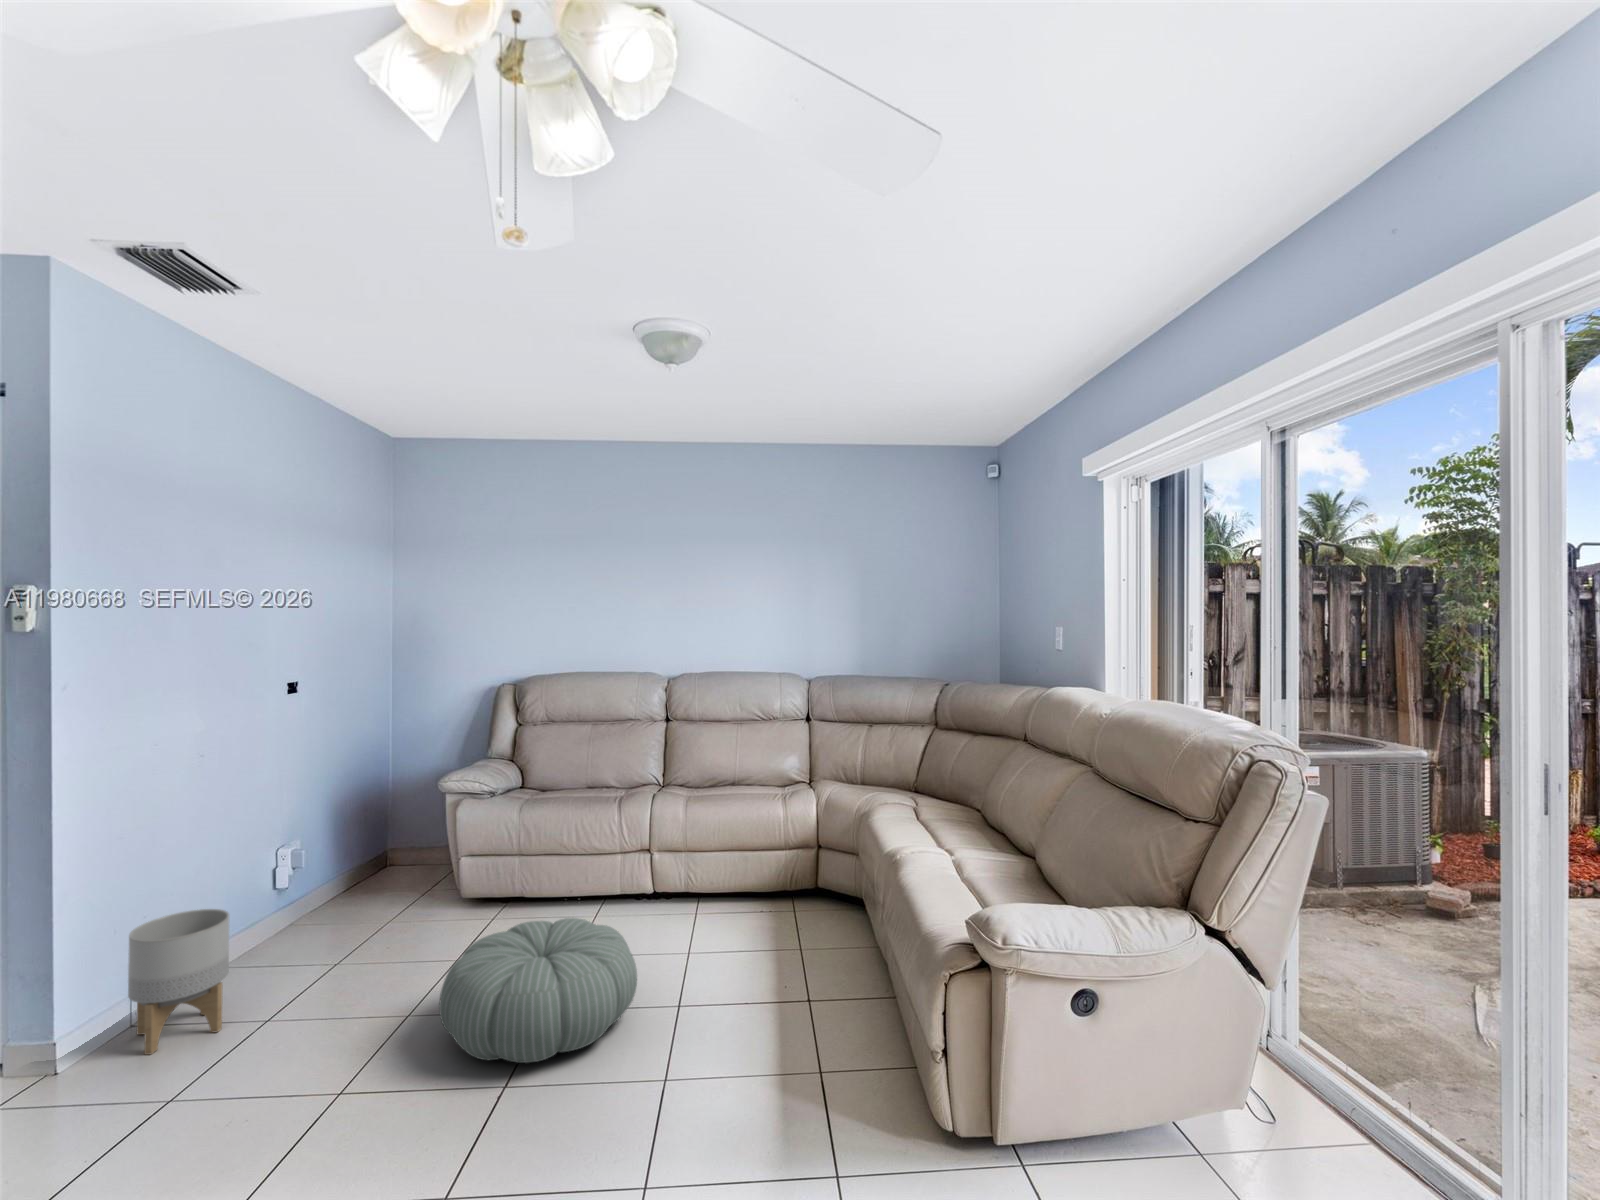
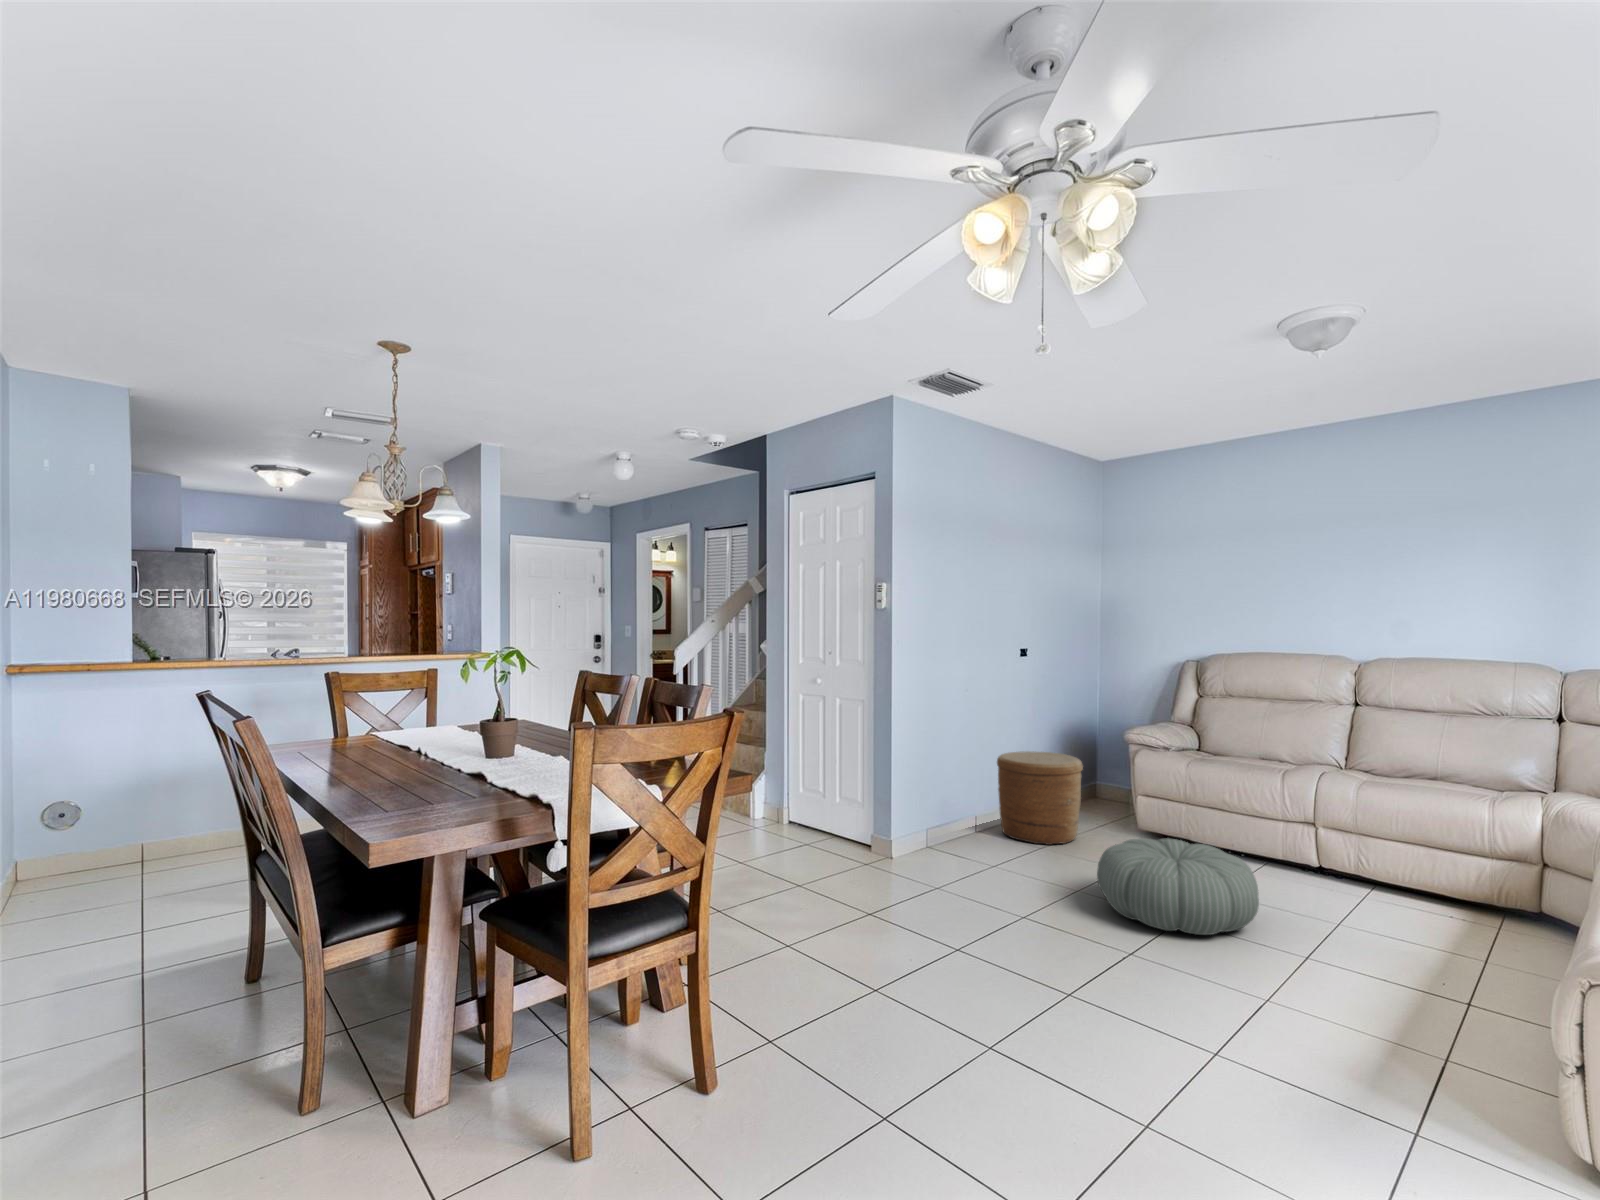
woven basket: none [254,826,391,970] -> present [997,751,1083,845]
planter: present [128,909,229,1055] -> none [931,779,980,856]

